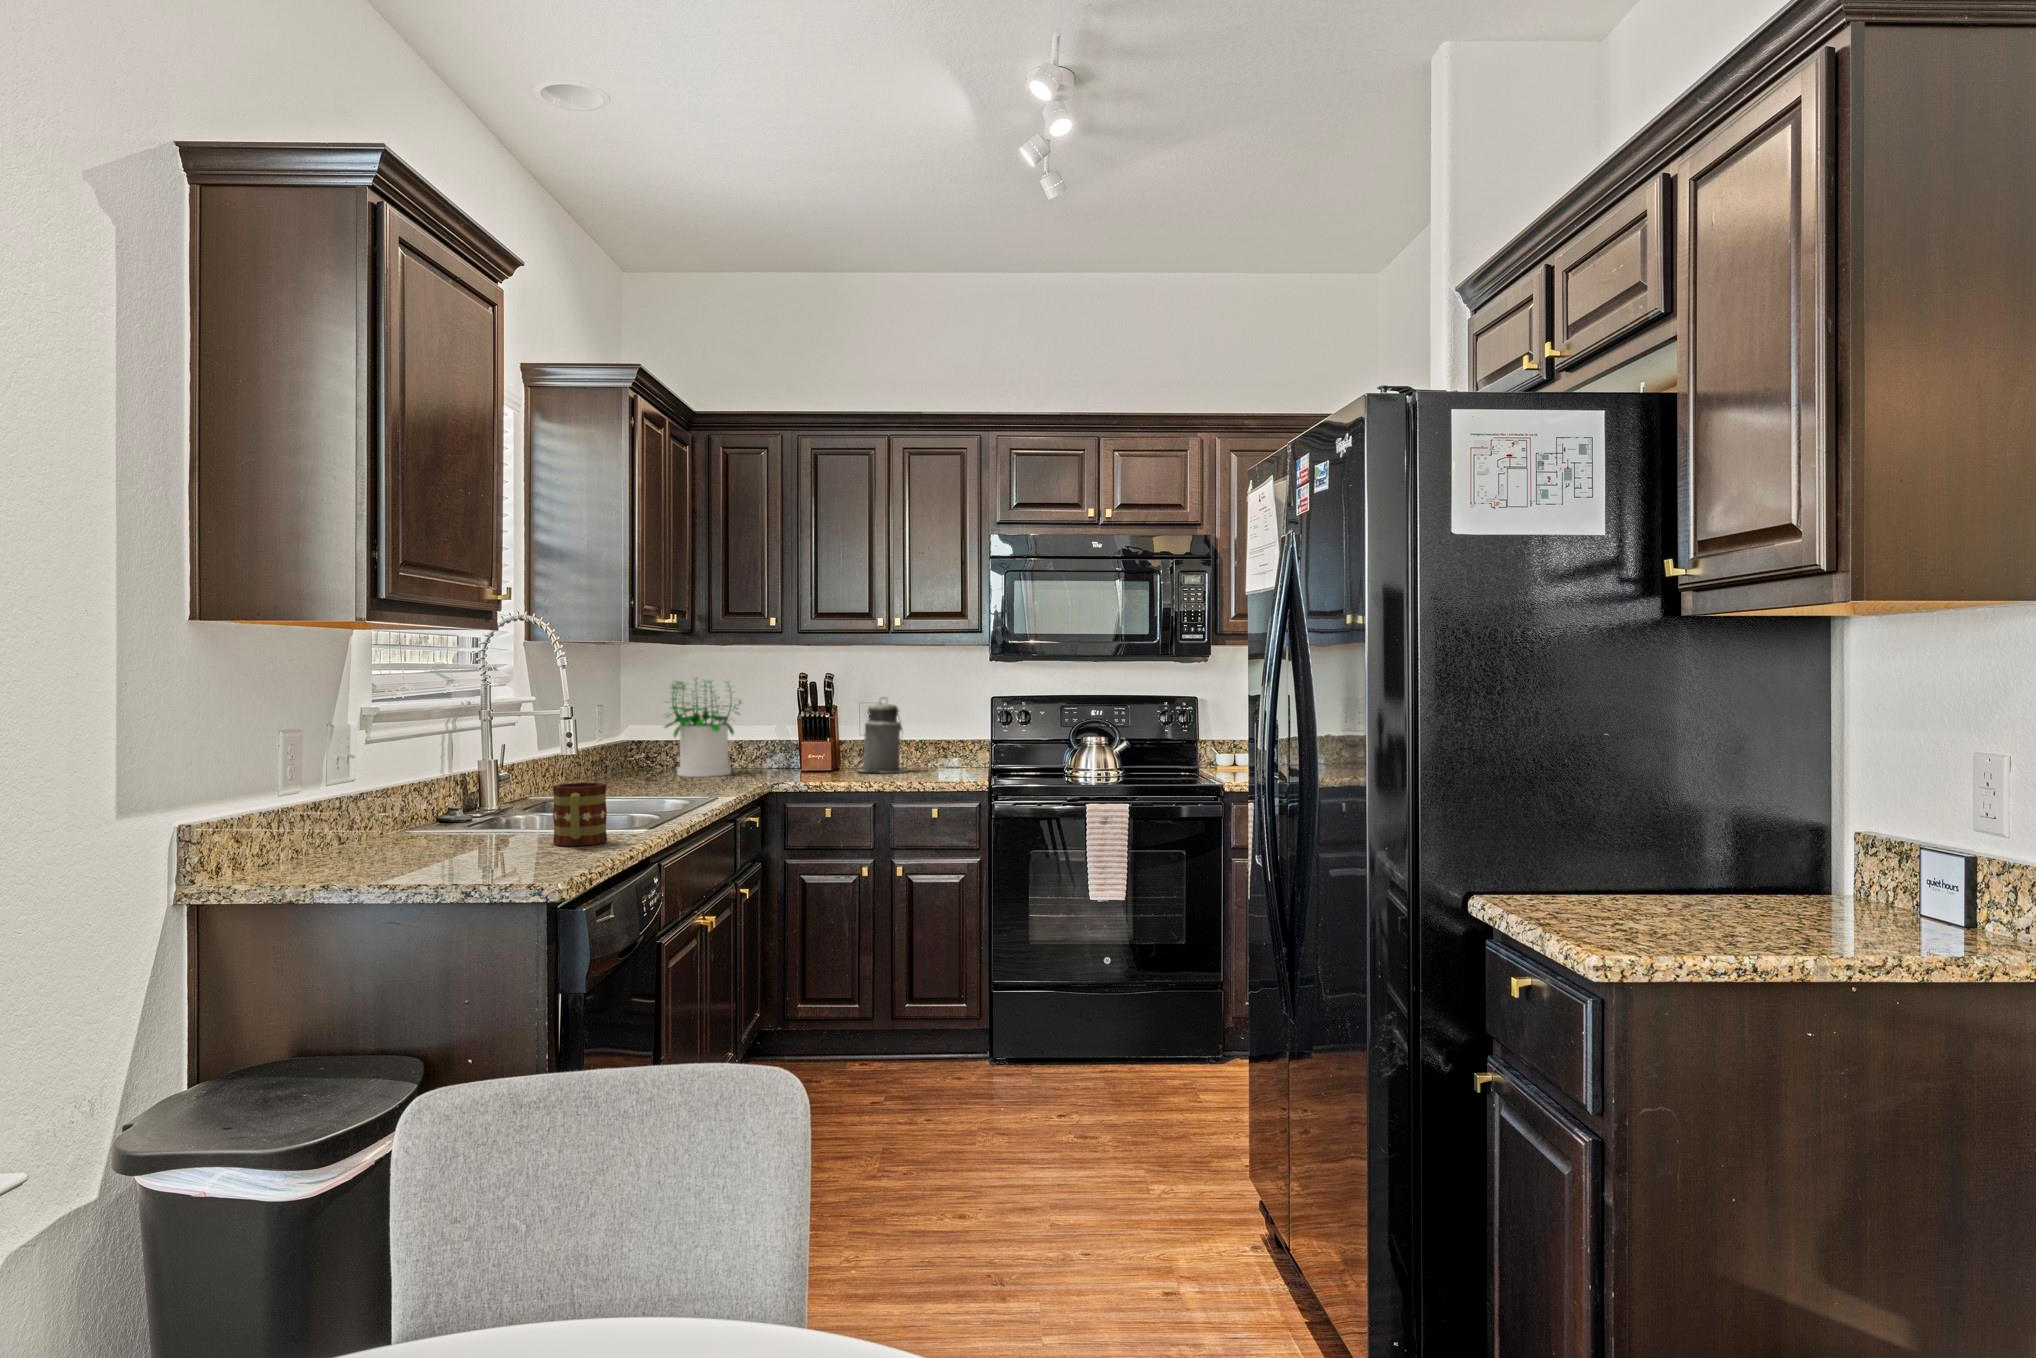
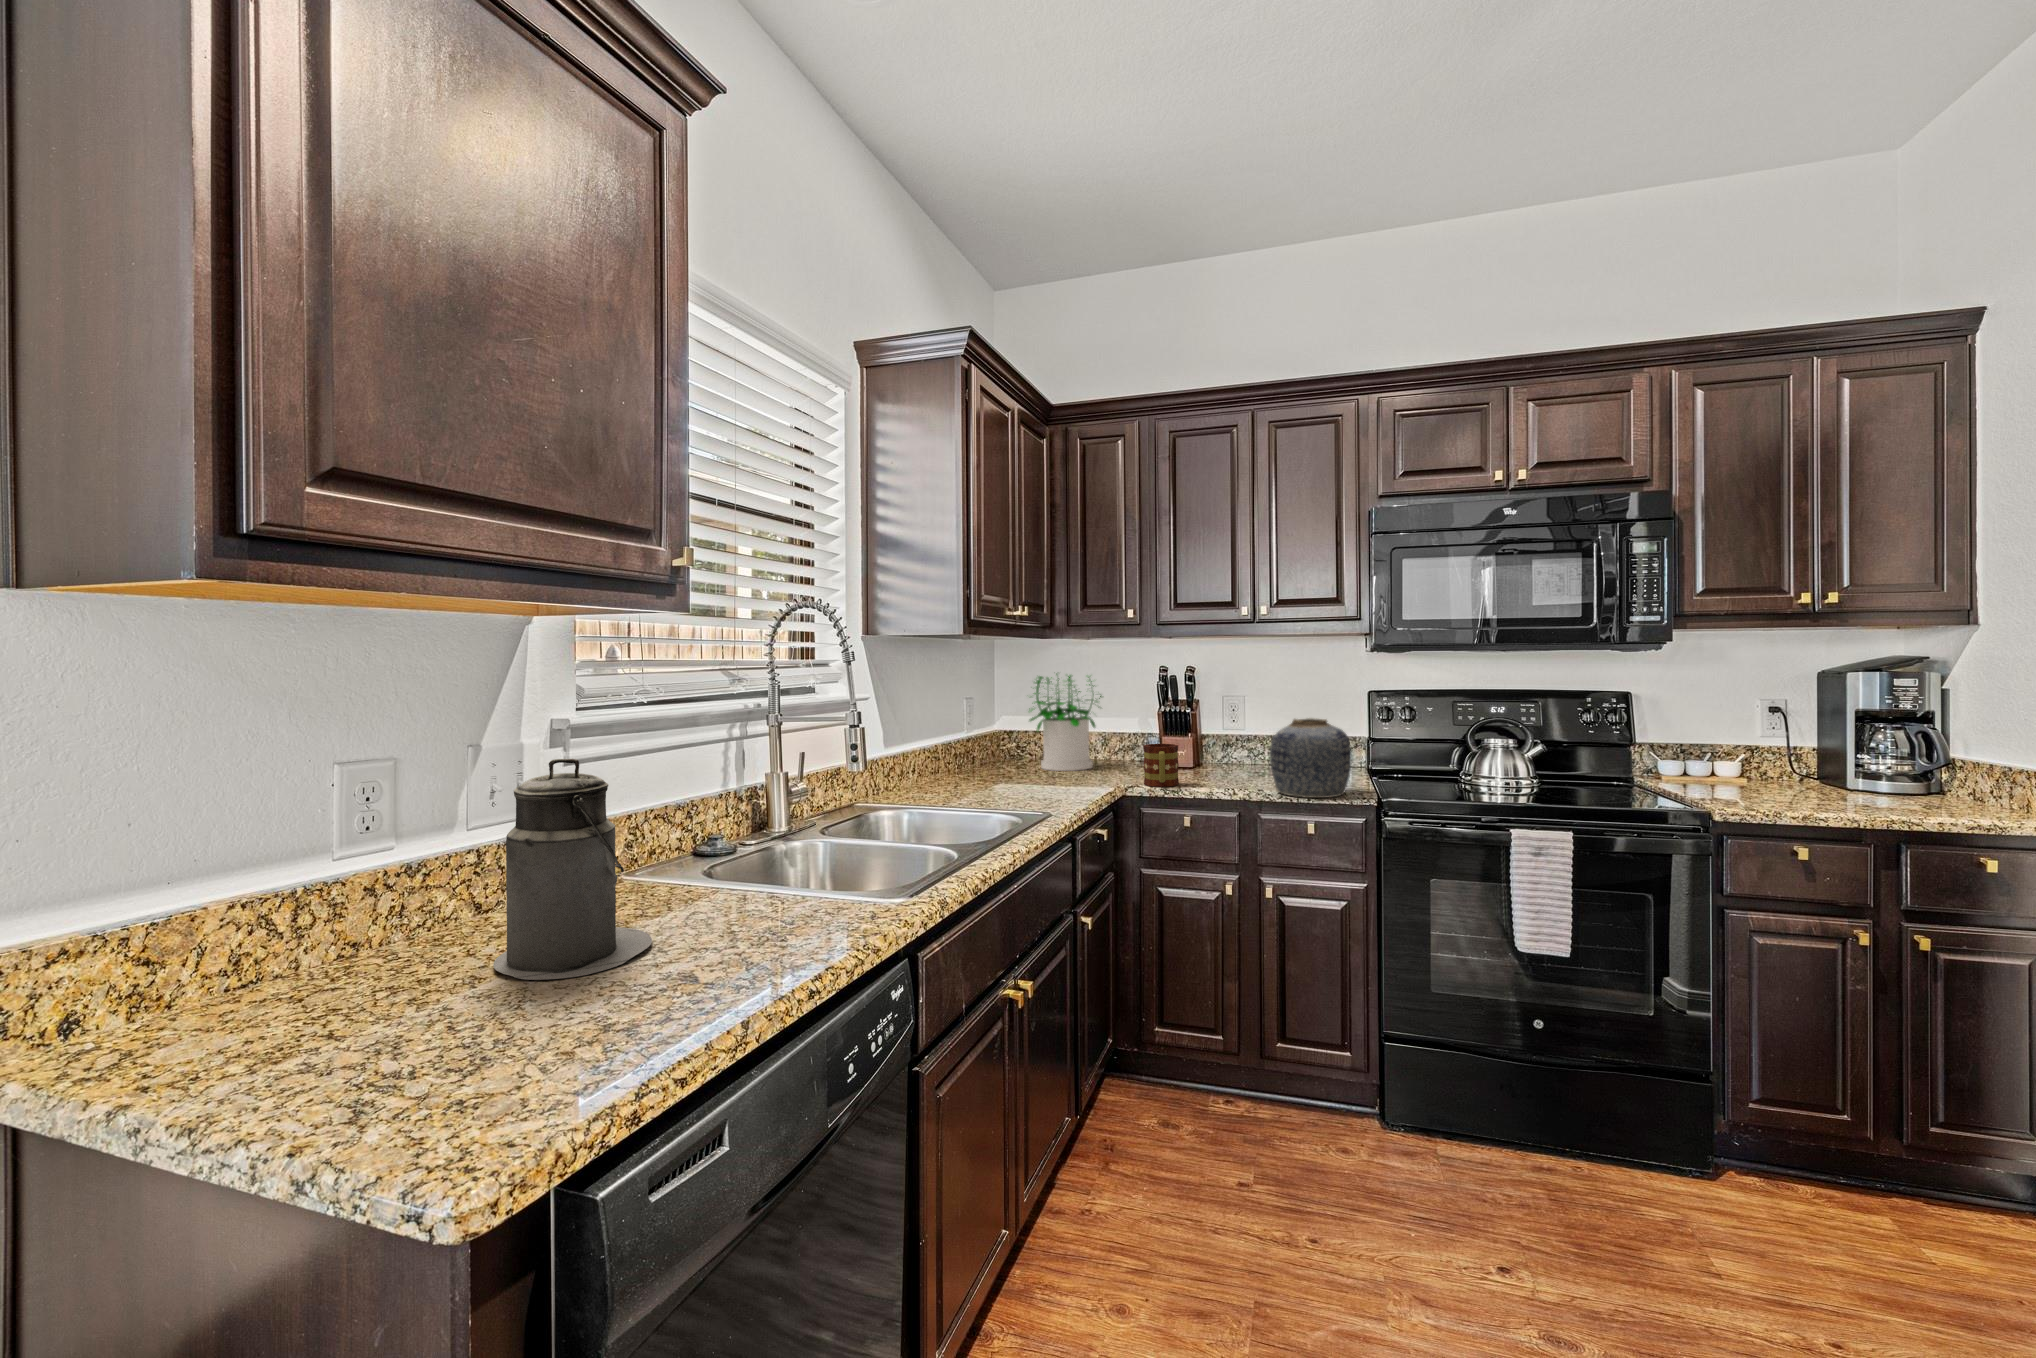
canister: present [860,698,908,773] -> present [493,759,652,980]
vase: none [903,718,971,785] -> present [1270,718,1351,798]
mug: present [552,783,607,846] -> present [1143,744,1179,787]

